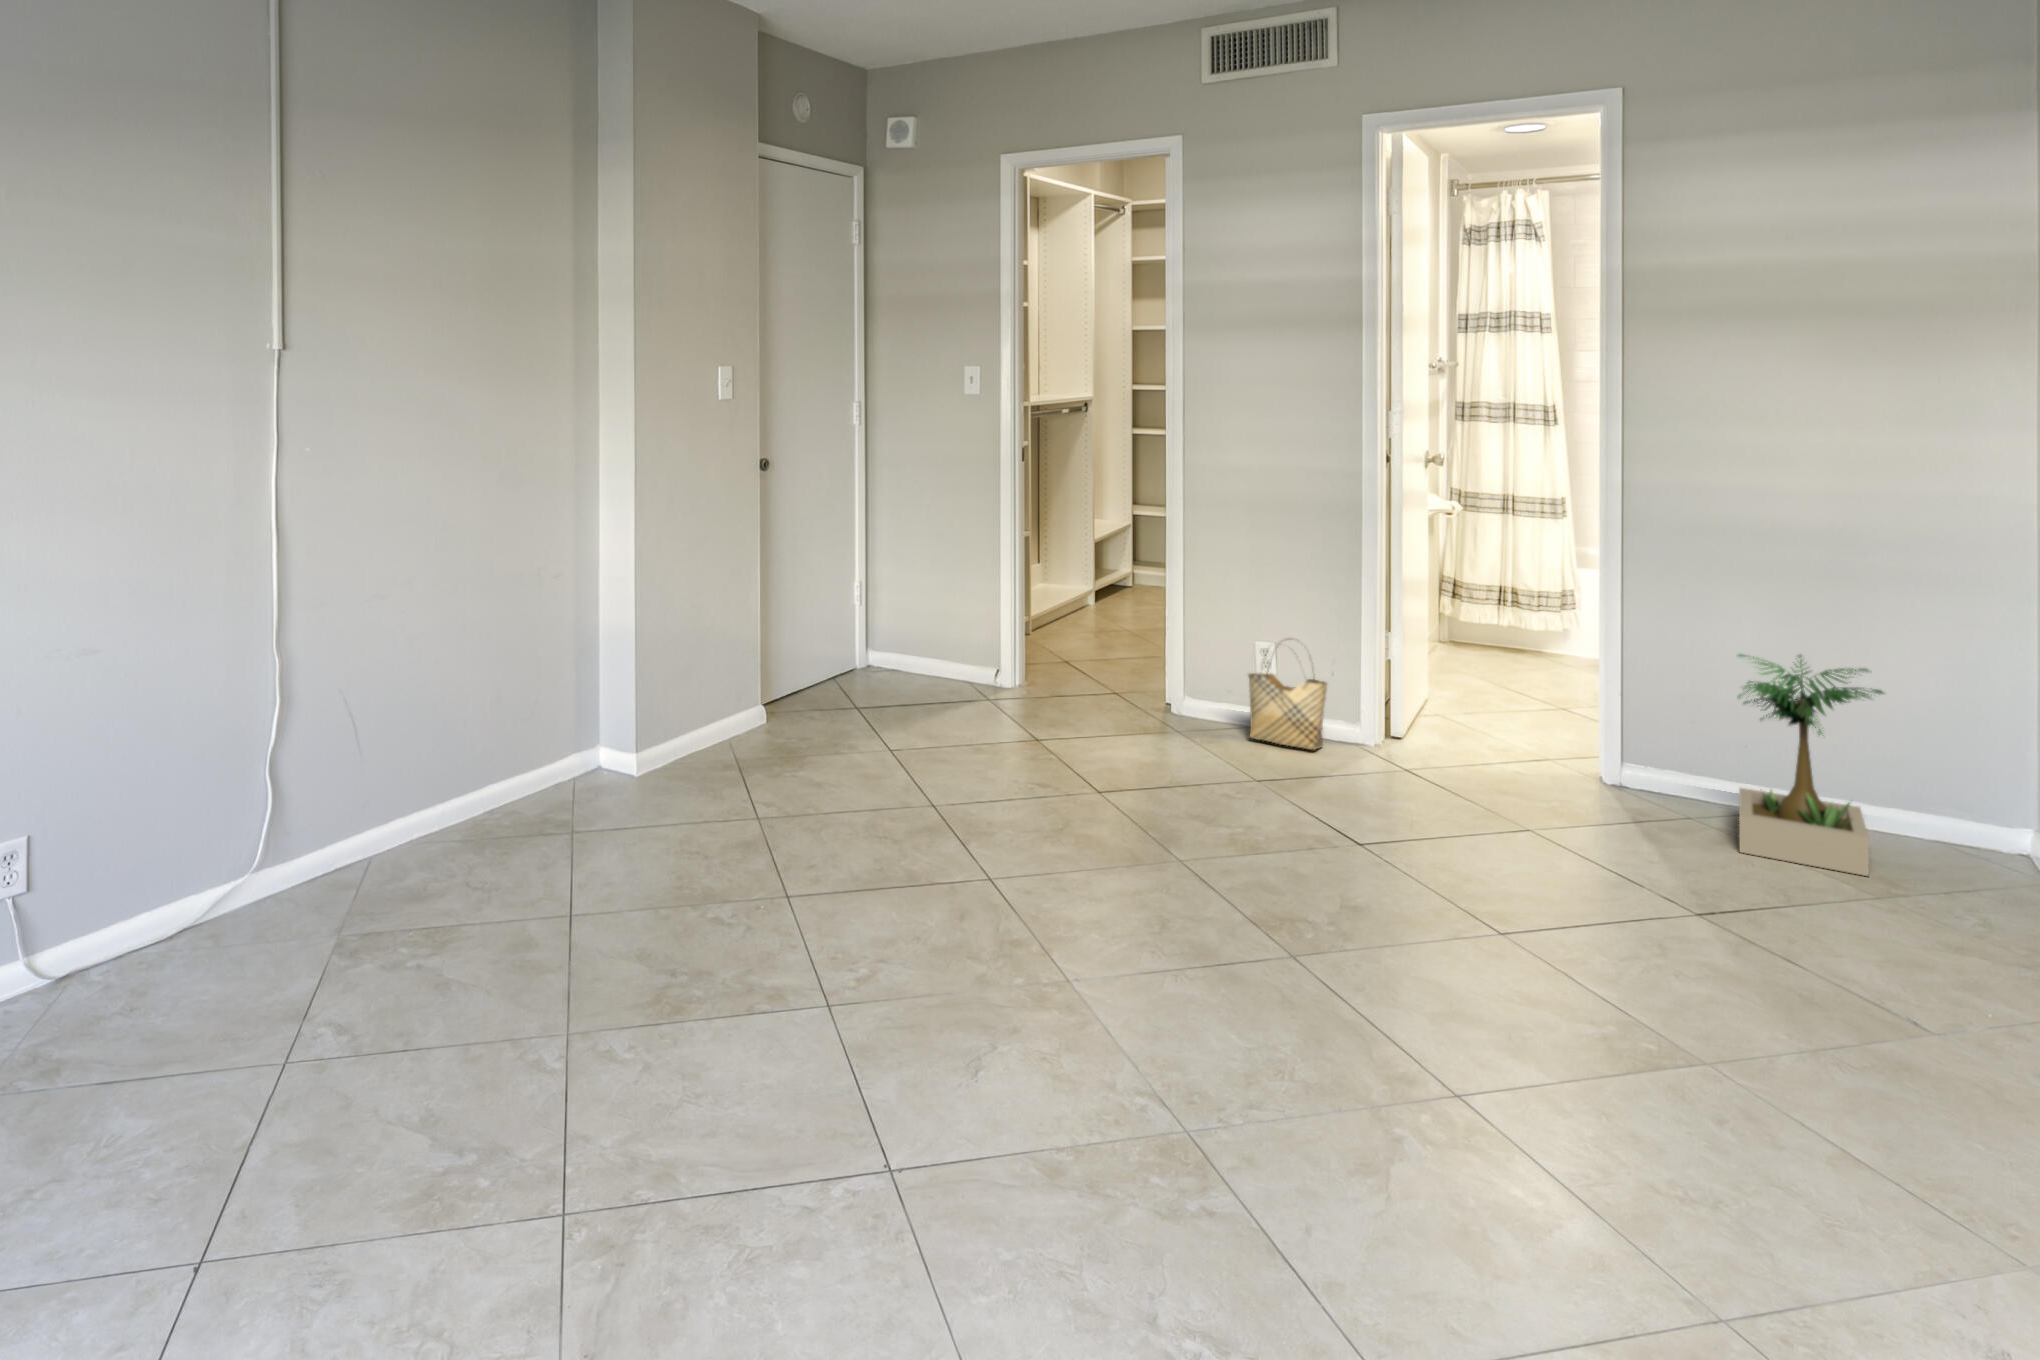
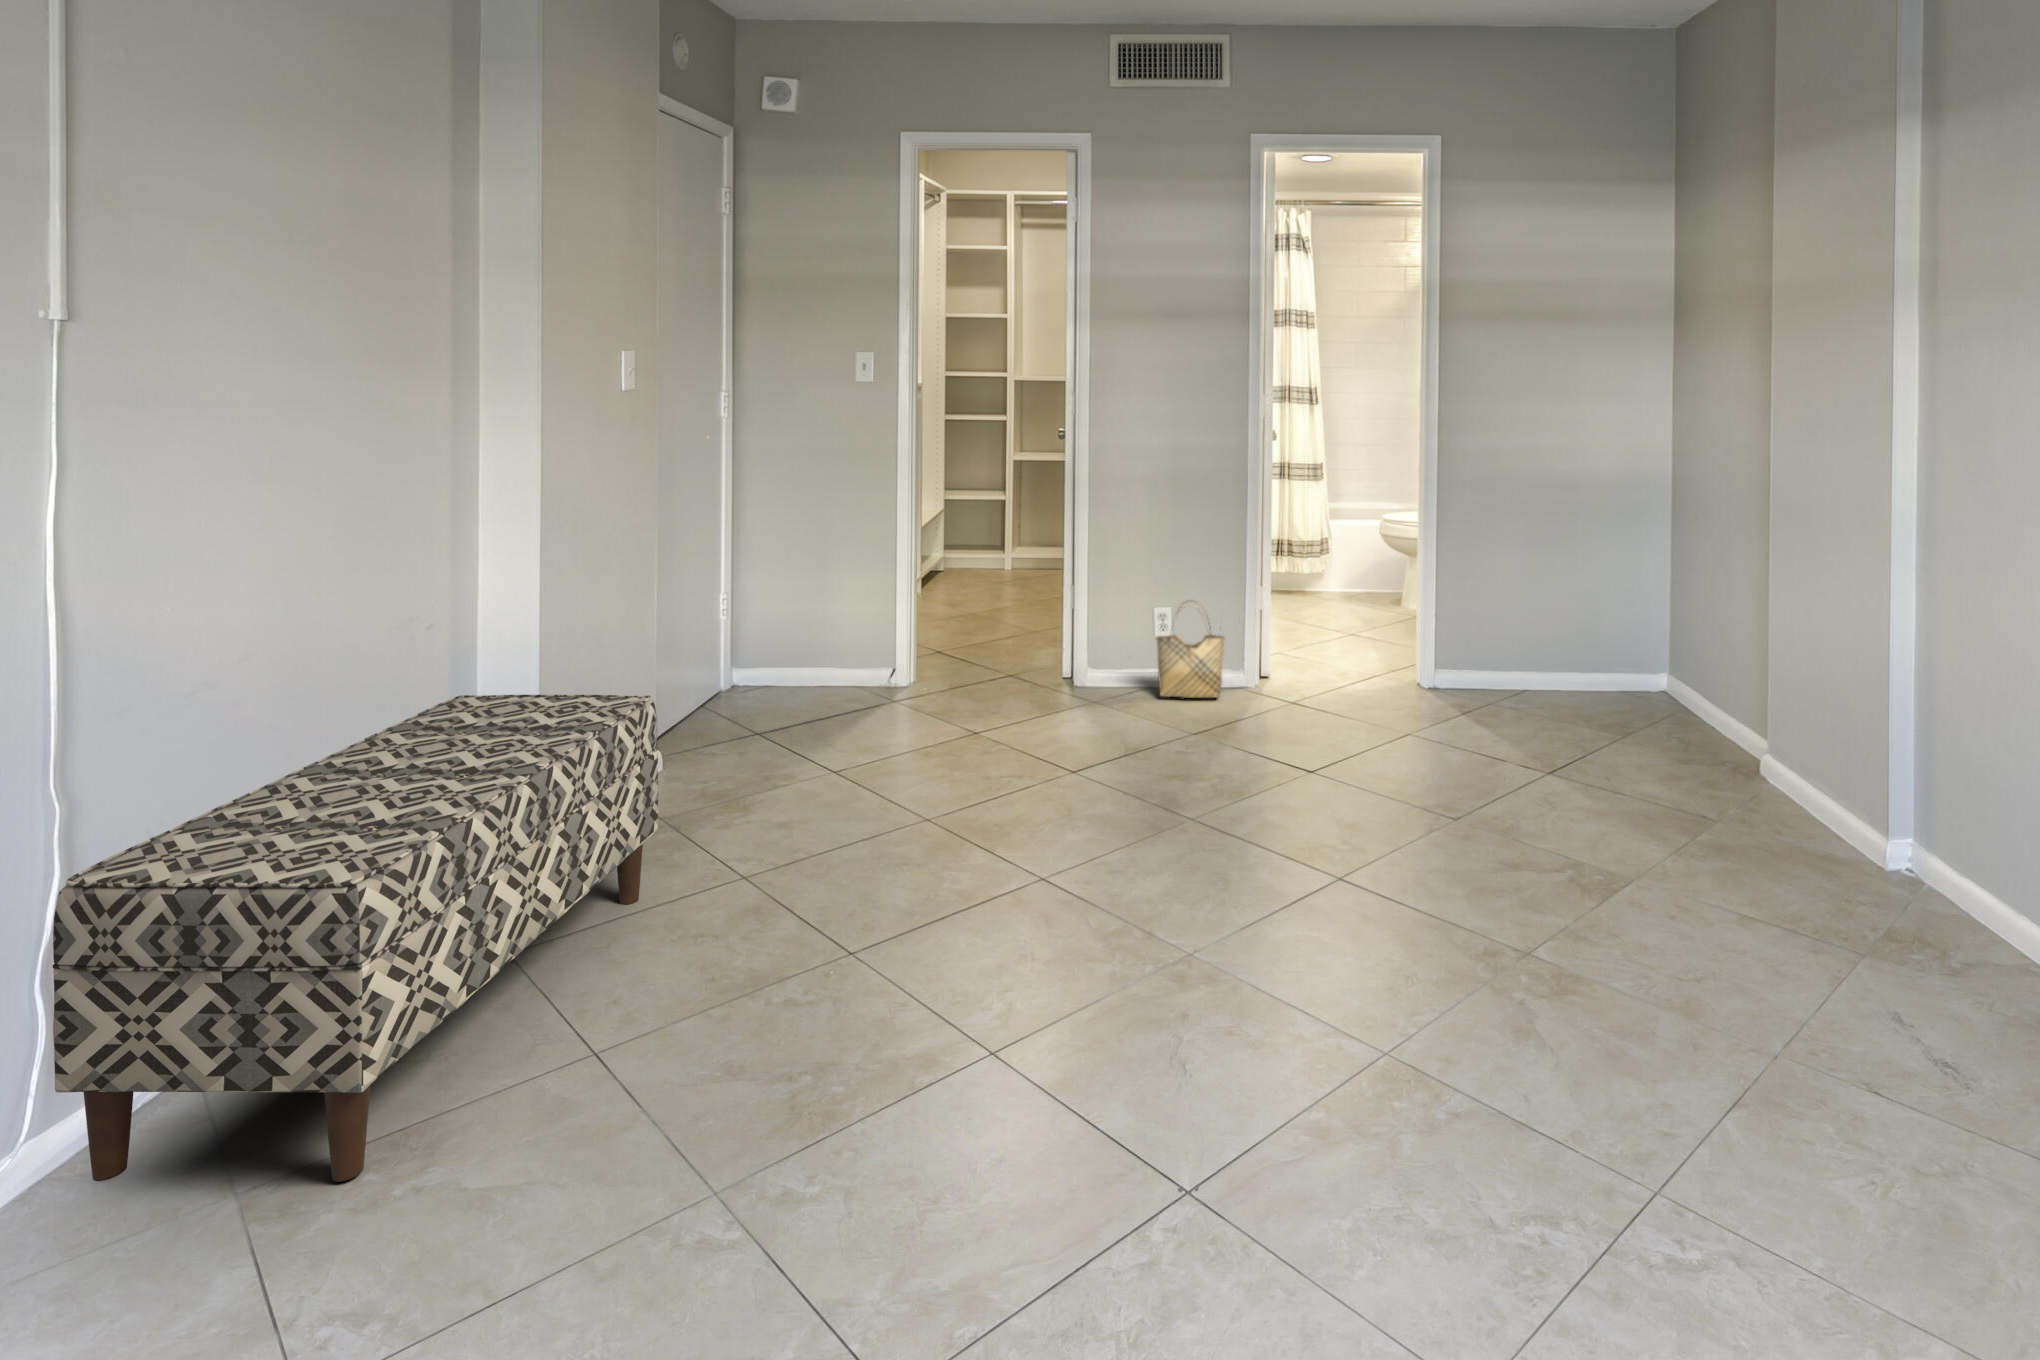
bench: none [280,632,698,949] -> present [52,695,658,1182]
potted plant: present [1738,654,1884,876] -> none [1522,567,1631,724]

